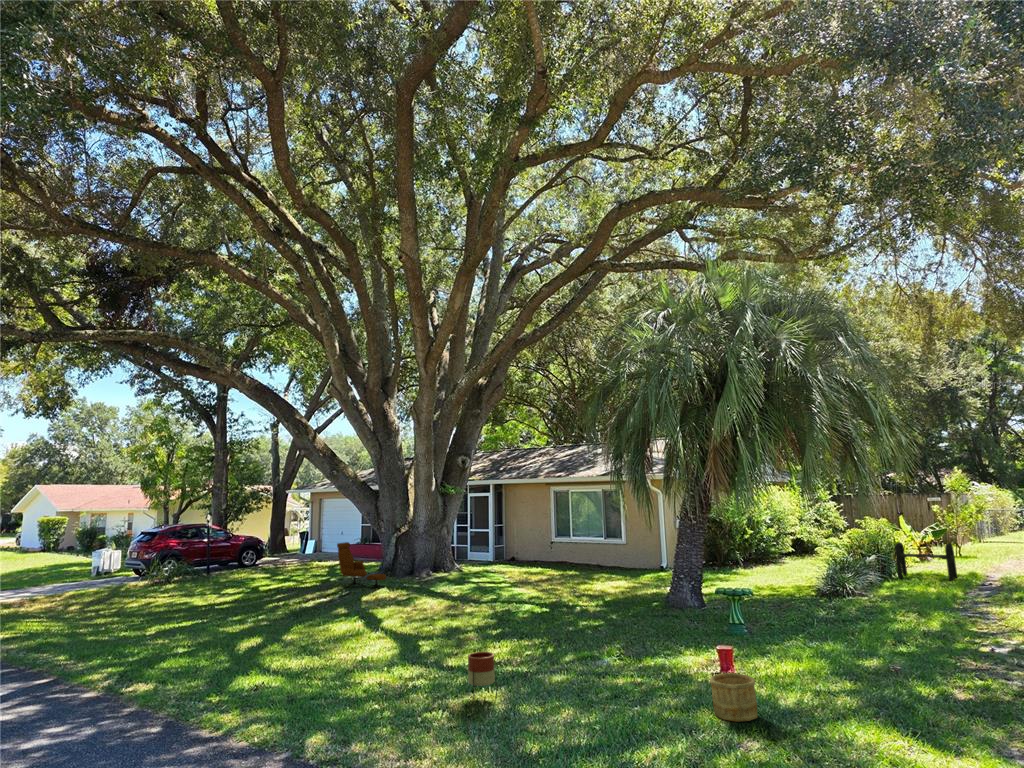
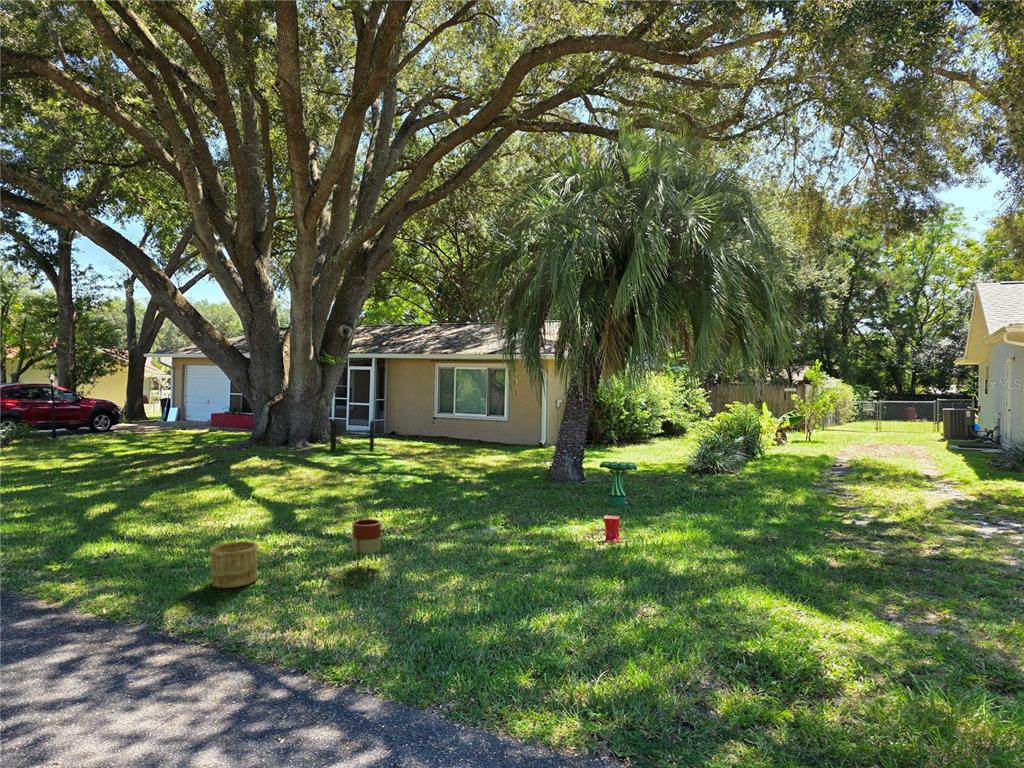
lounge chair: present [337,542,386,587] -> none [204,409,260,457]
bench: present [895,542,957,581] -> present [330,421,374,452]
wooden bucket: present [710,673,758,722] -> present [209,541,258,588]

